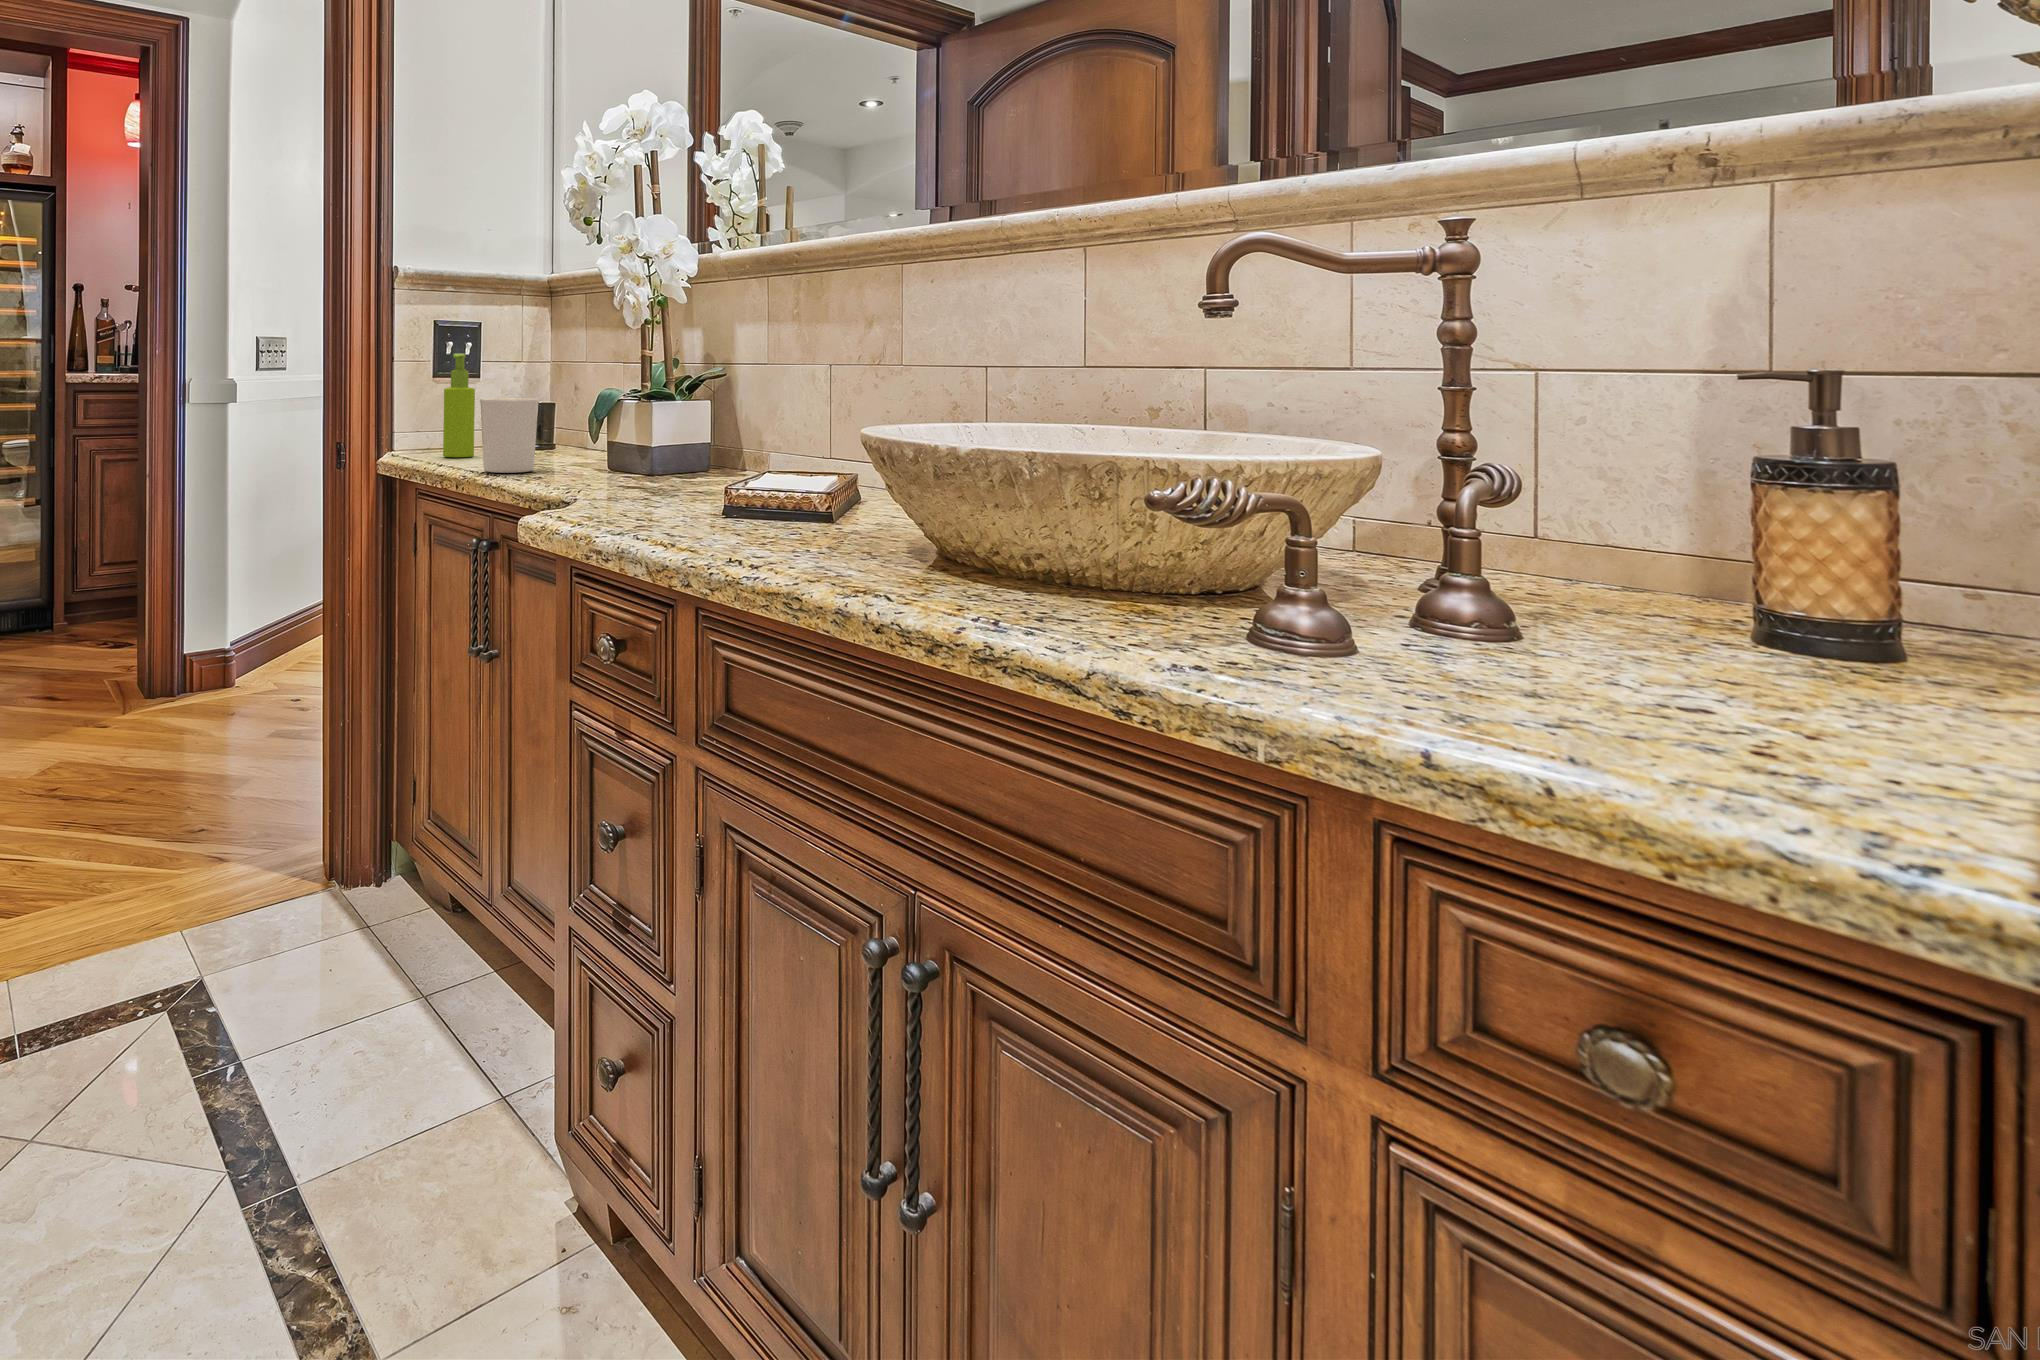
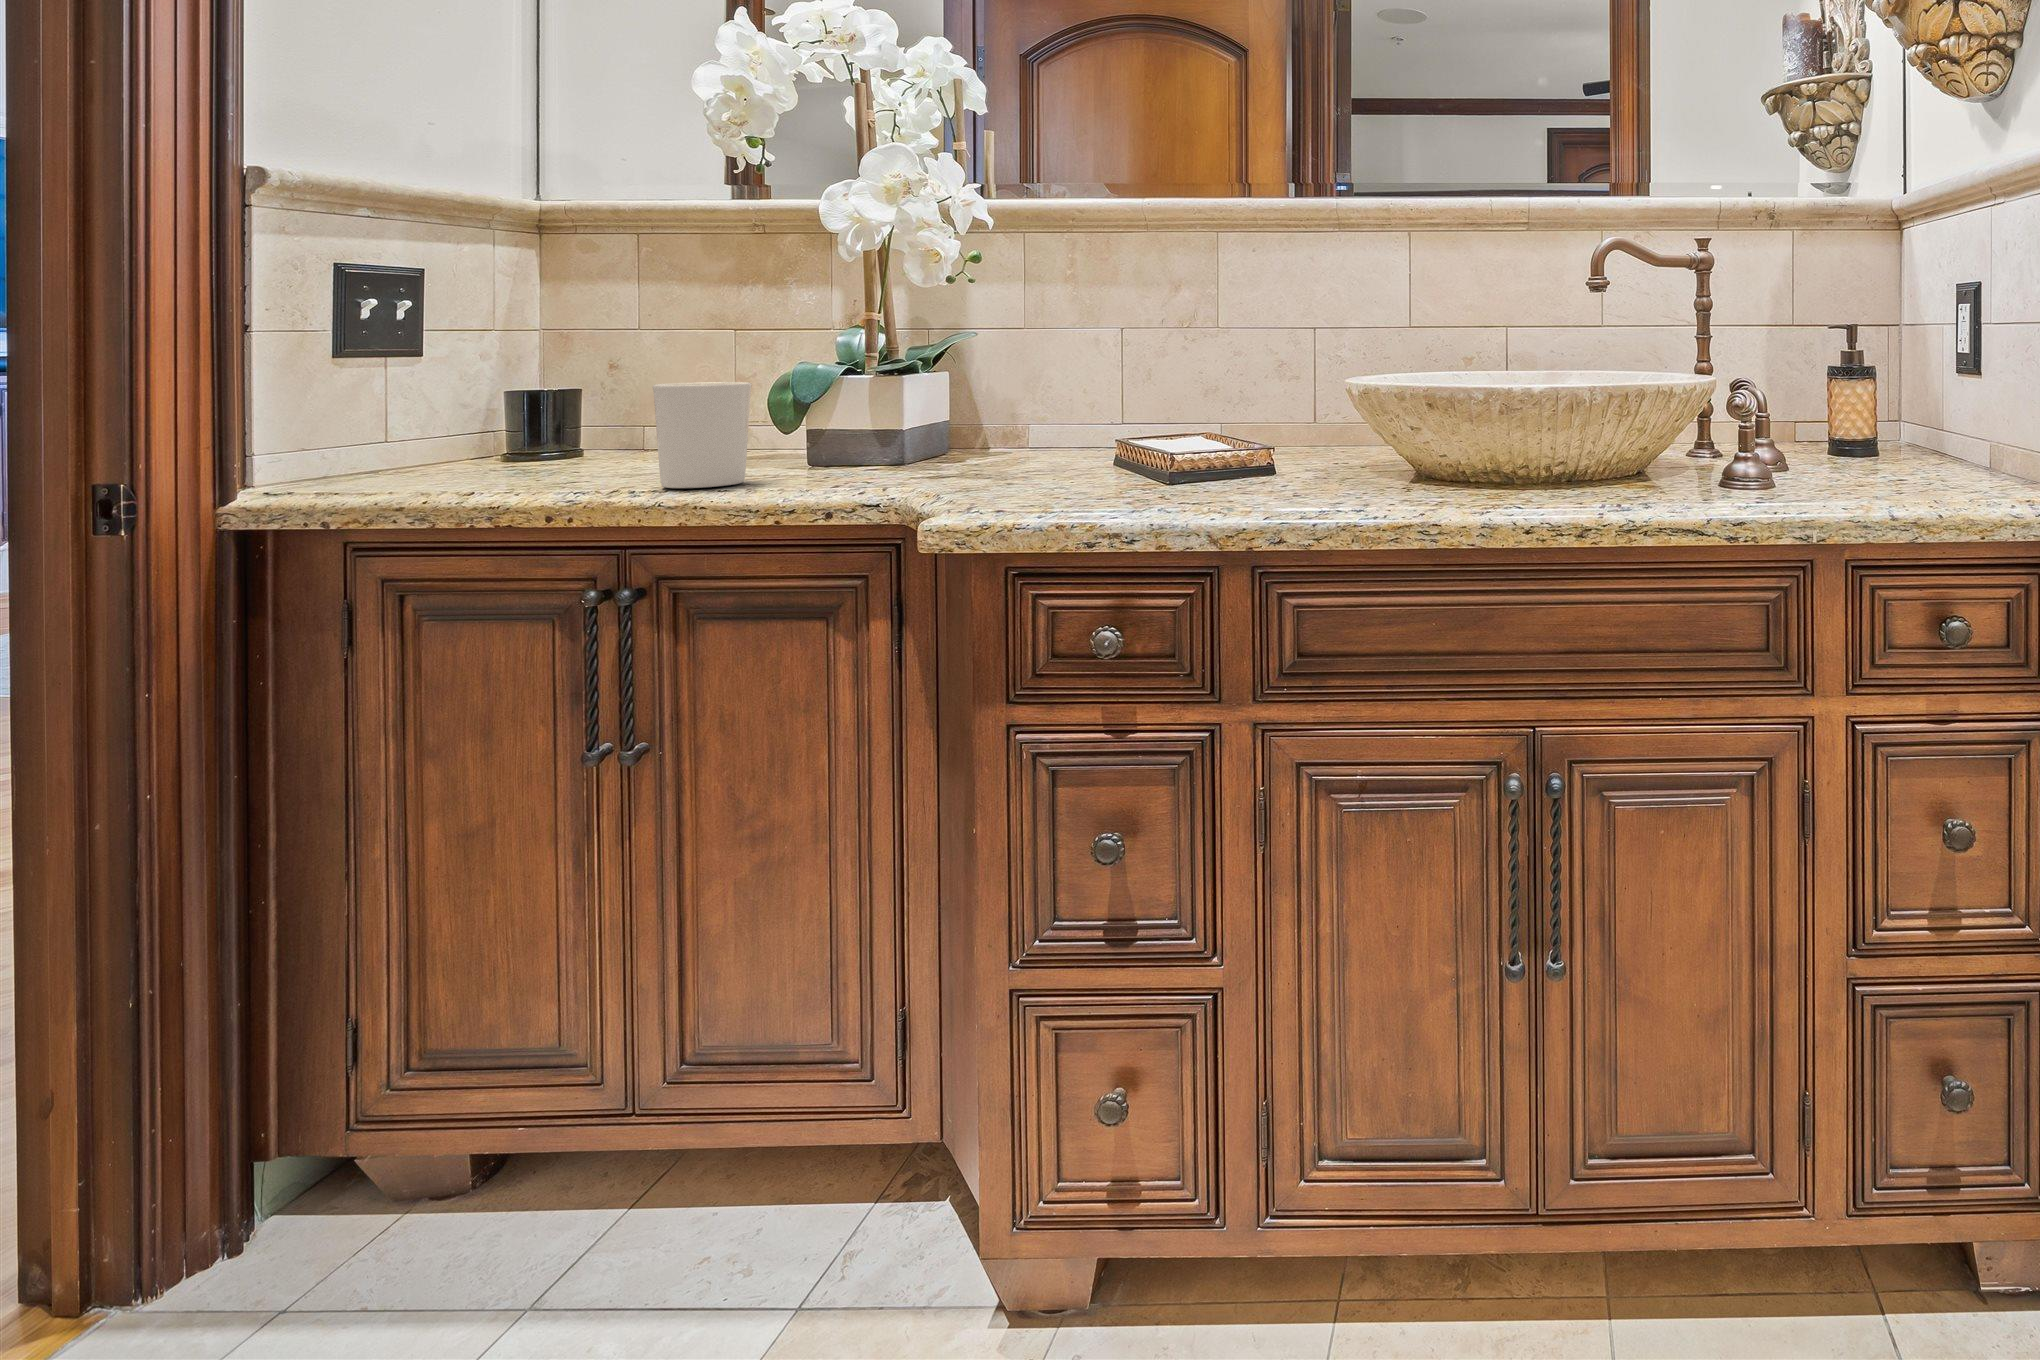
soap dispenser: present [443,353,475,457] -> none [460,317,522,482]

